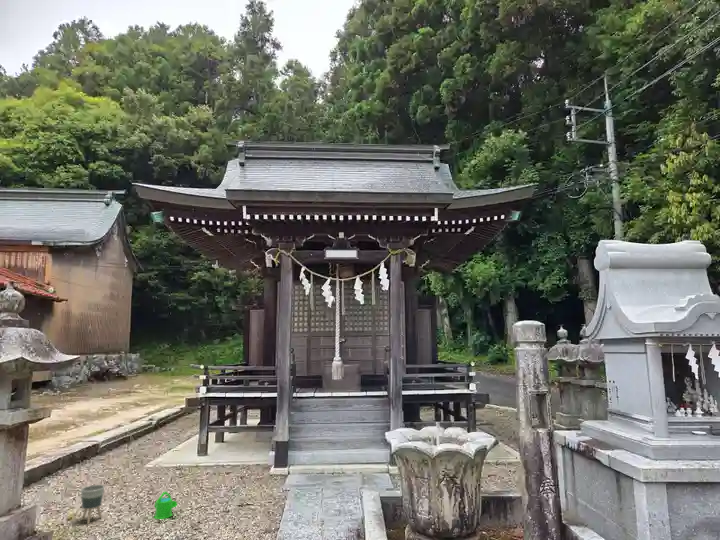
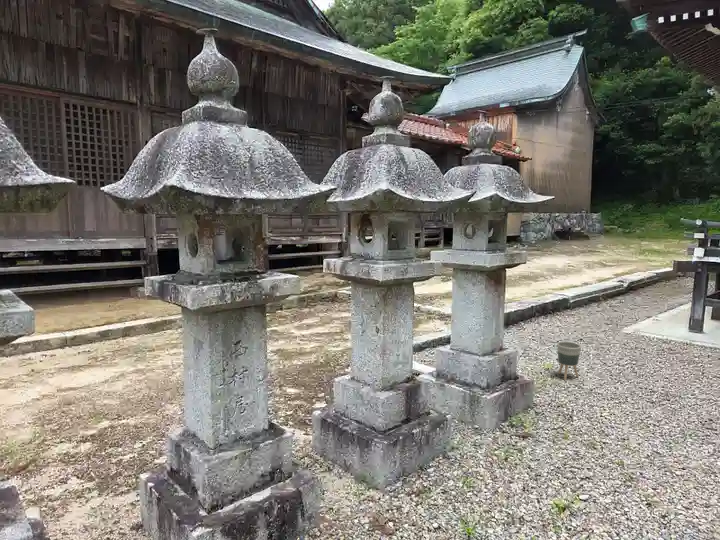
watering can: present [154,492,177,519] -> none [640,370,673,401]

